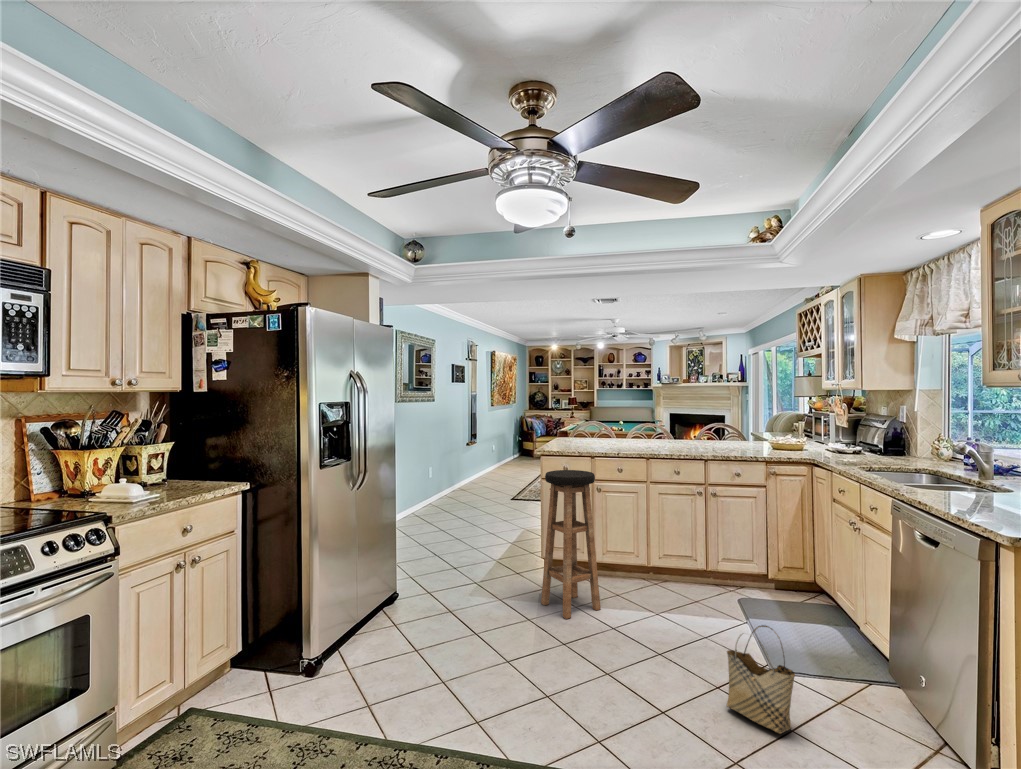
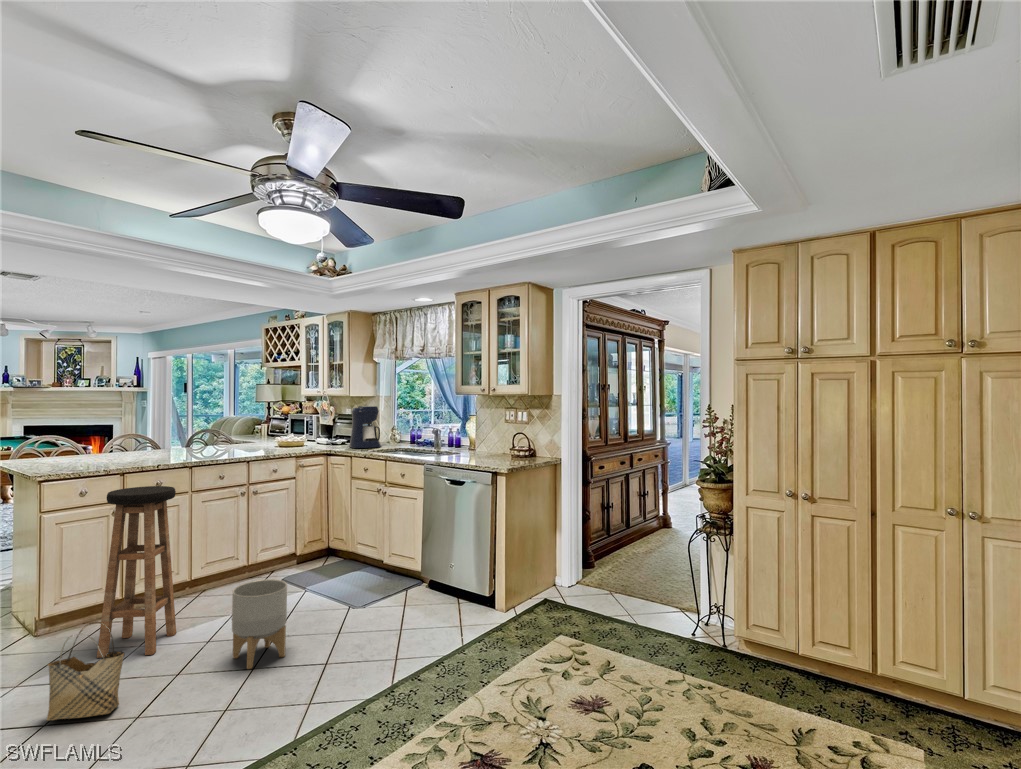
coffee maker: none [849,403,900,461] -> present [349,406,381,448]
planter: none [593,583,646,679] -> present [232,579,287,669]
woven basket: present [727,625,795,734] -> present [47,622,124,721]

